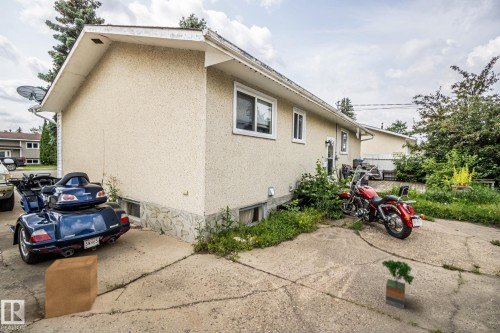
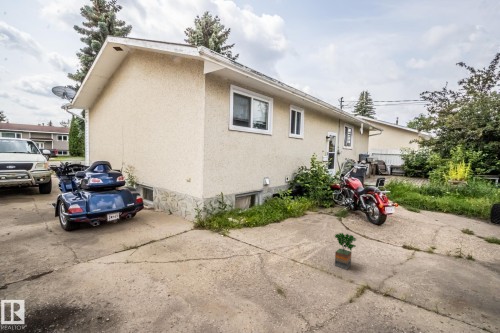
cardboard box: present [45,255,97,318] -> none [84,222,118,262]

